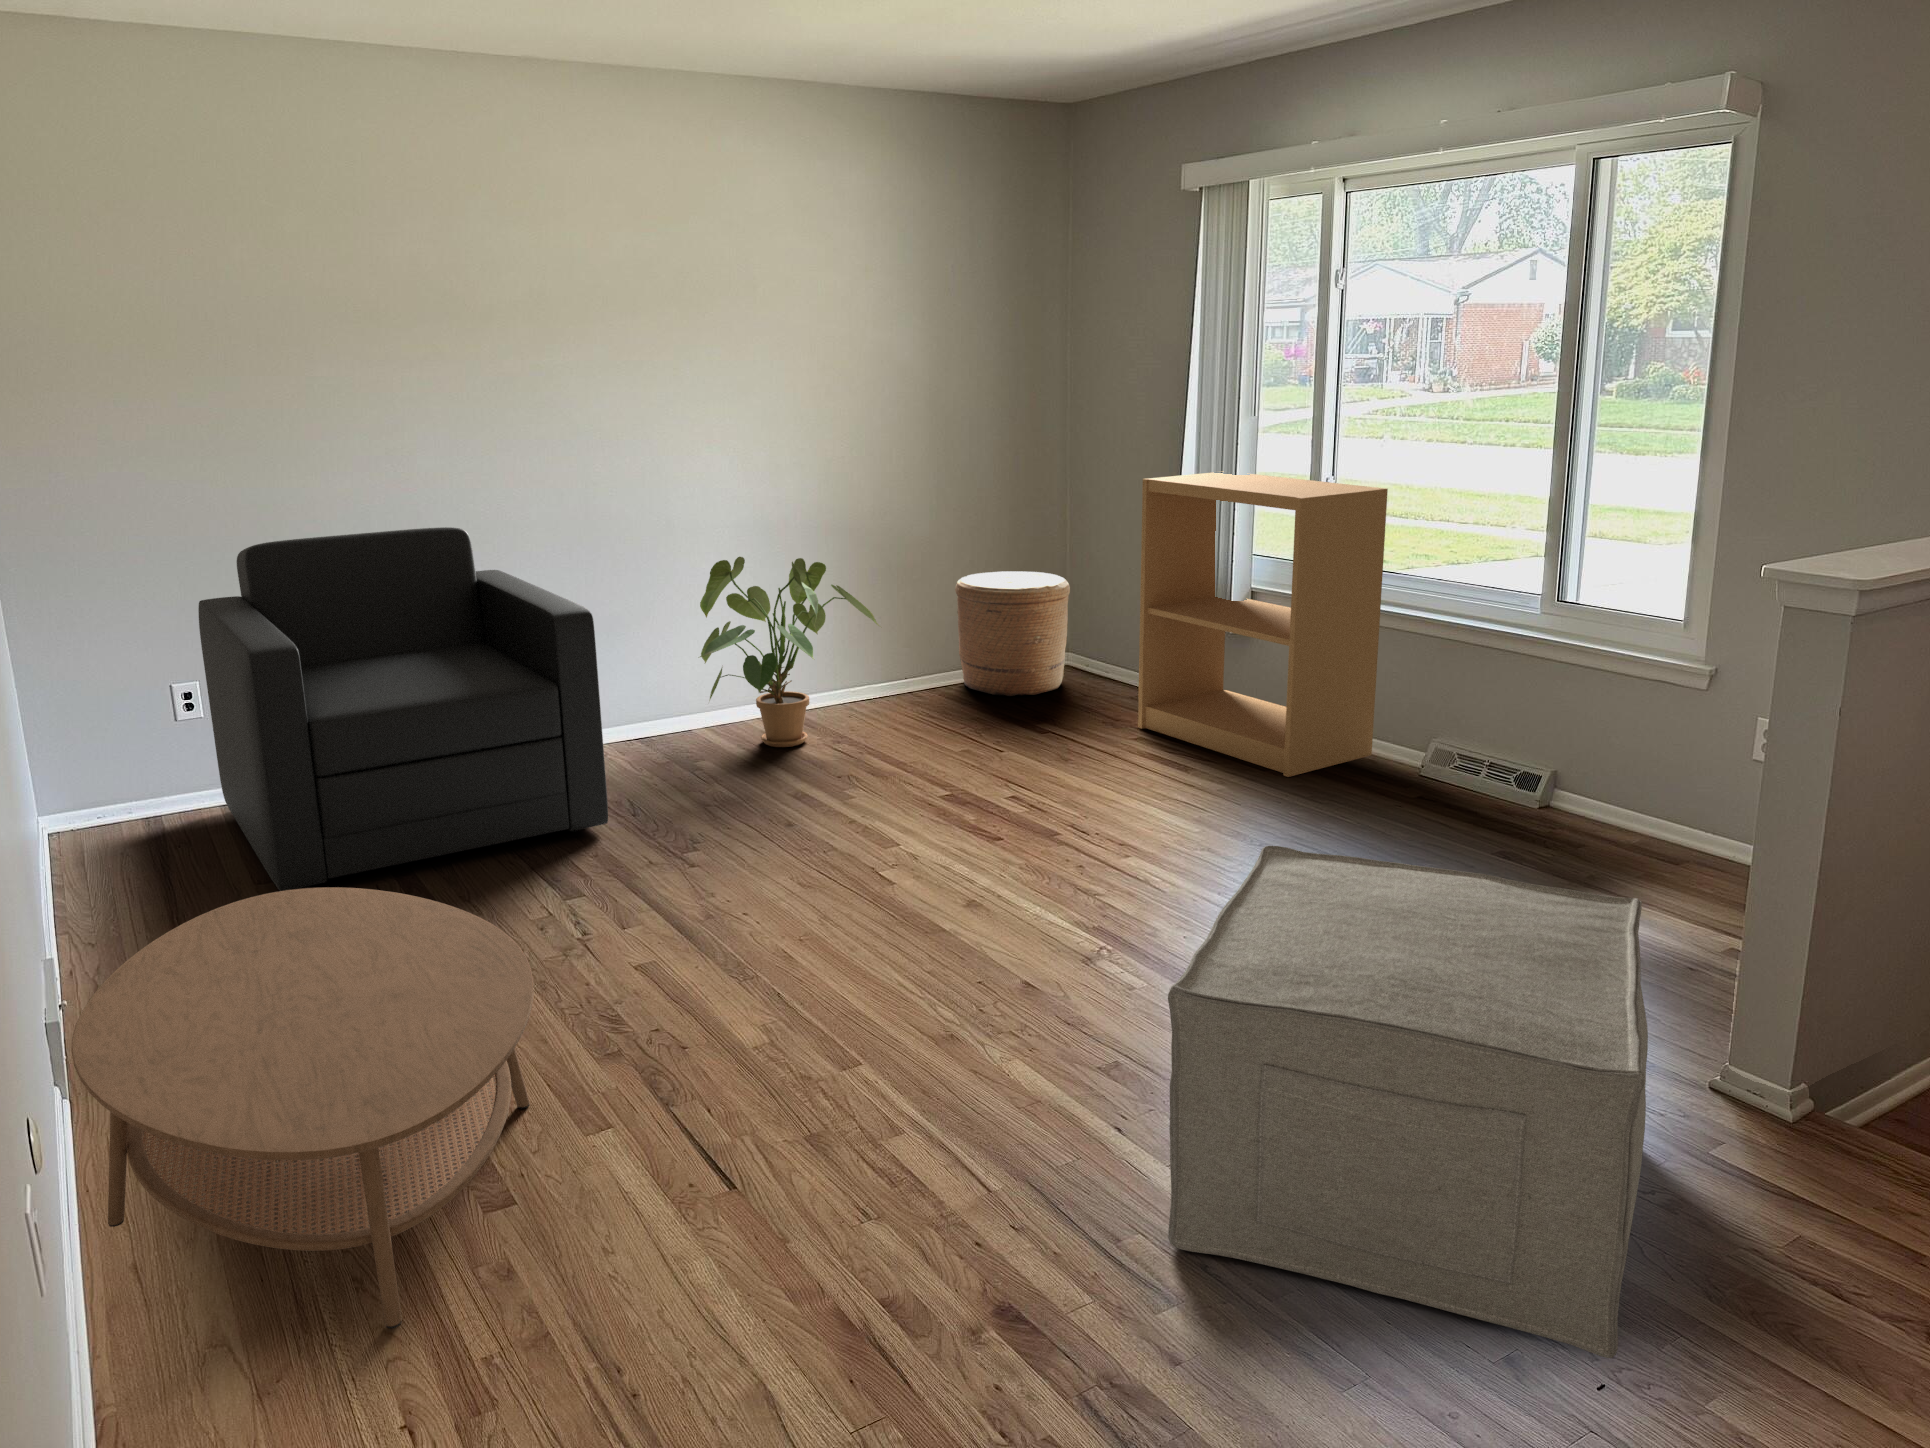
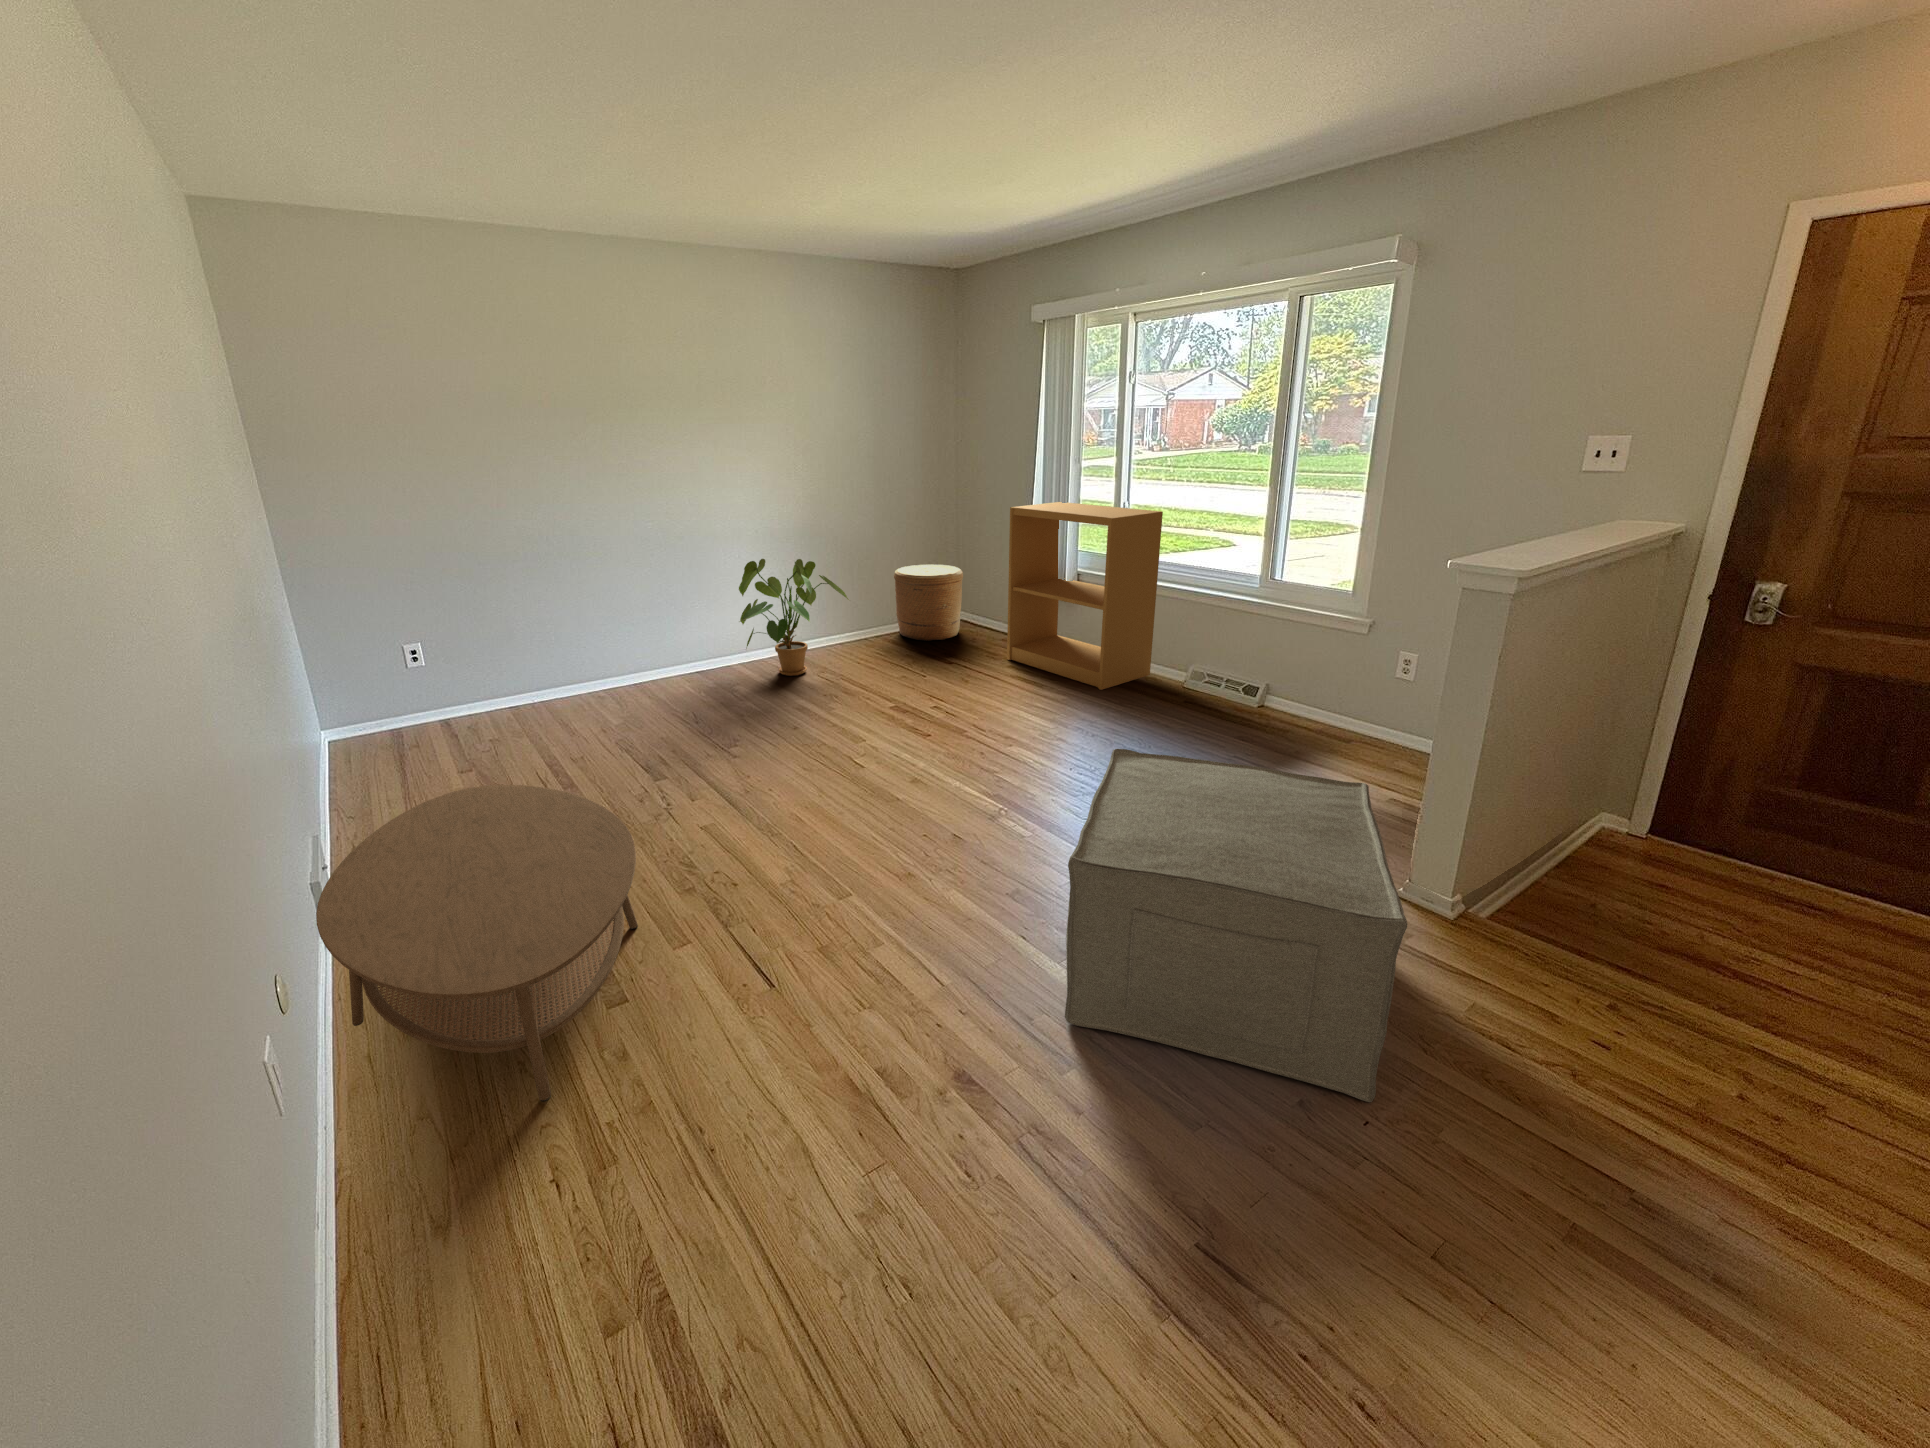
armchair: present [198,527,608,891] -> none [420,544,686,778]

